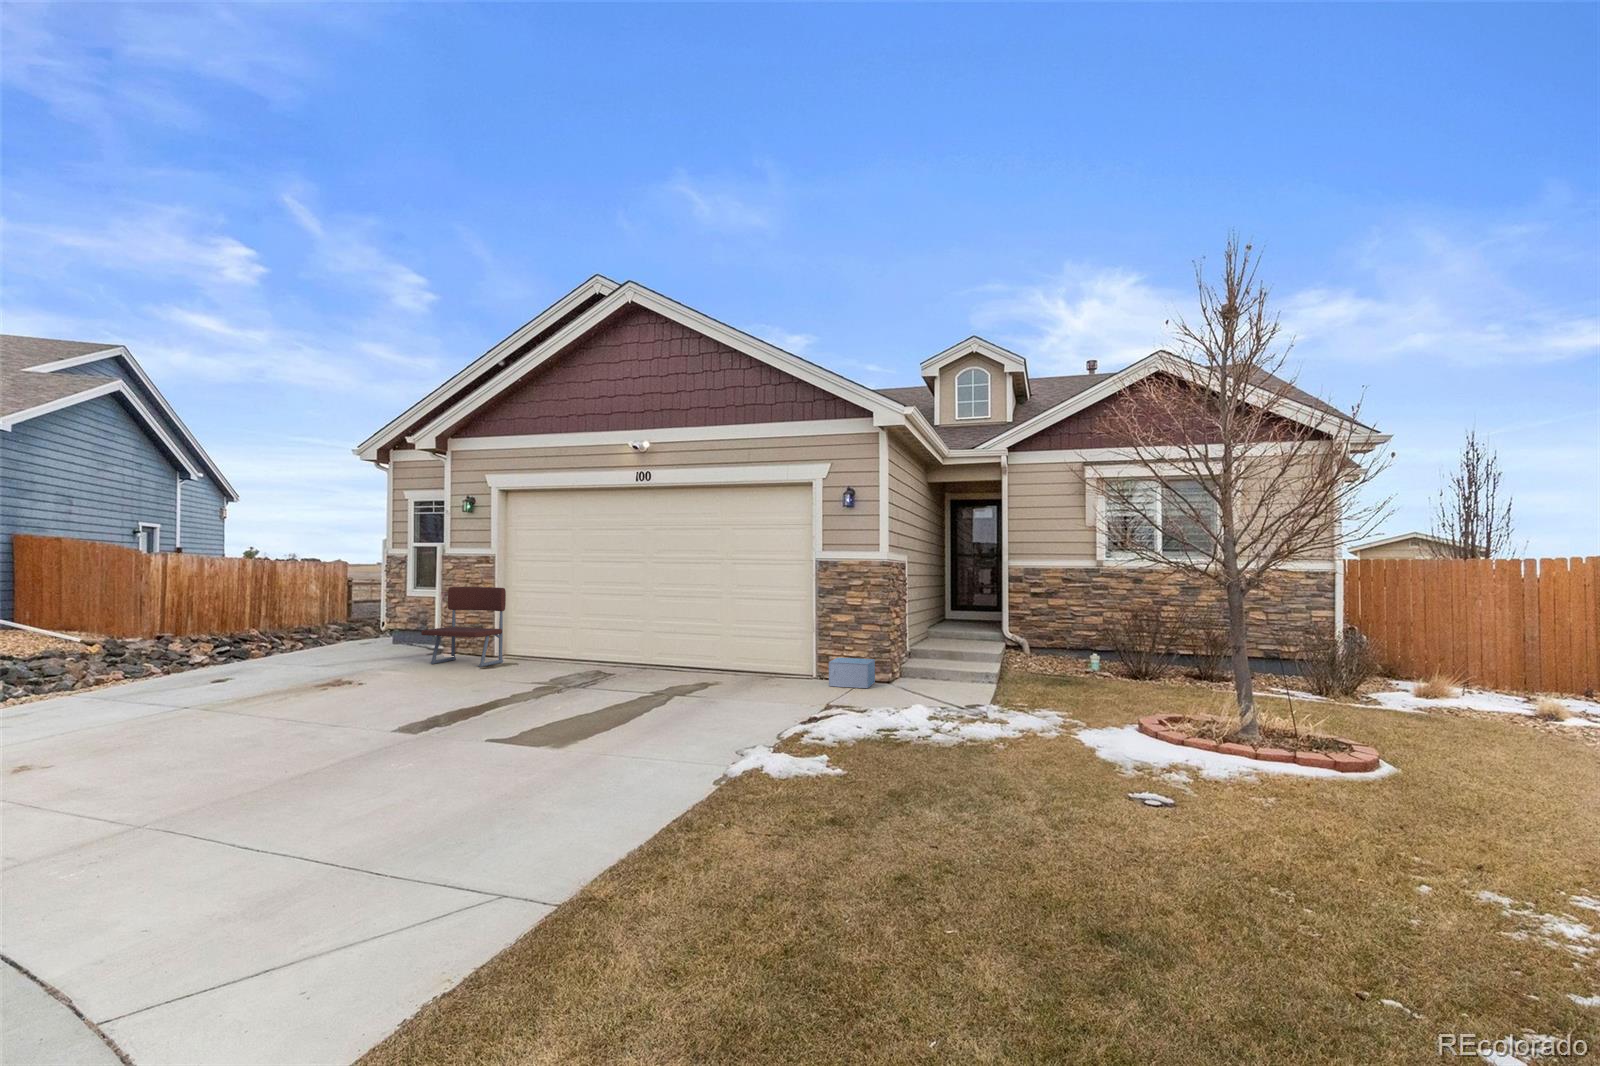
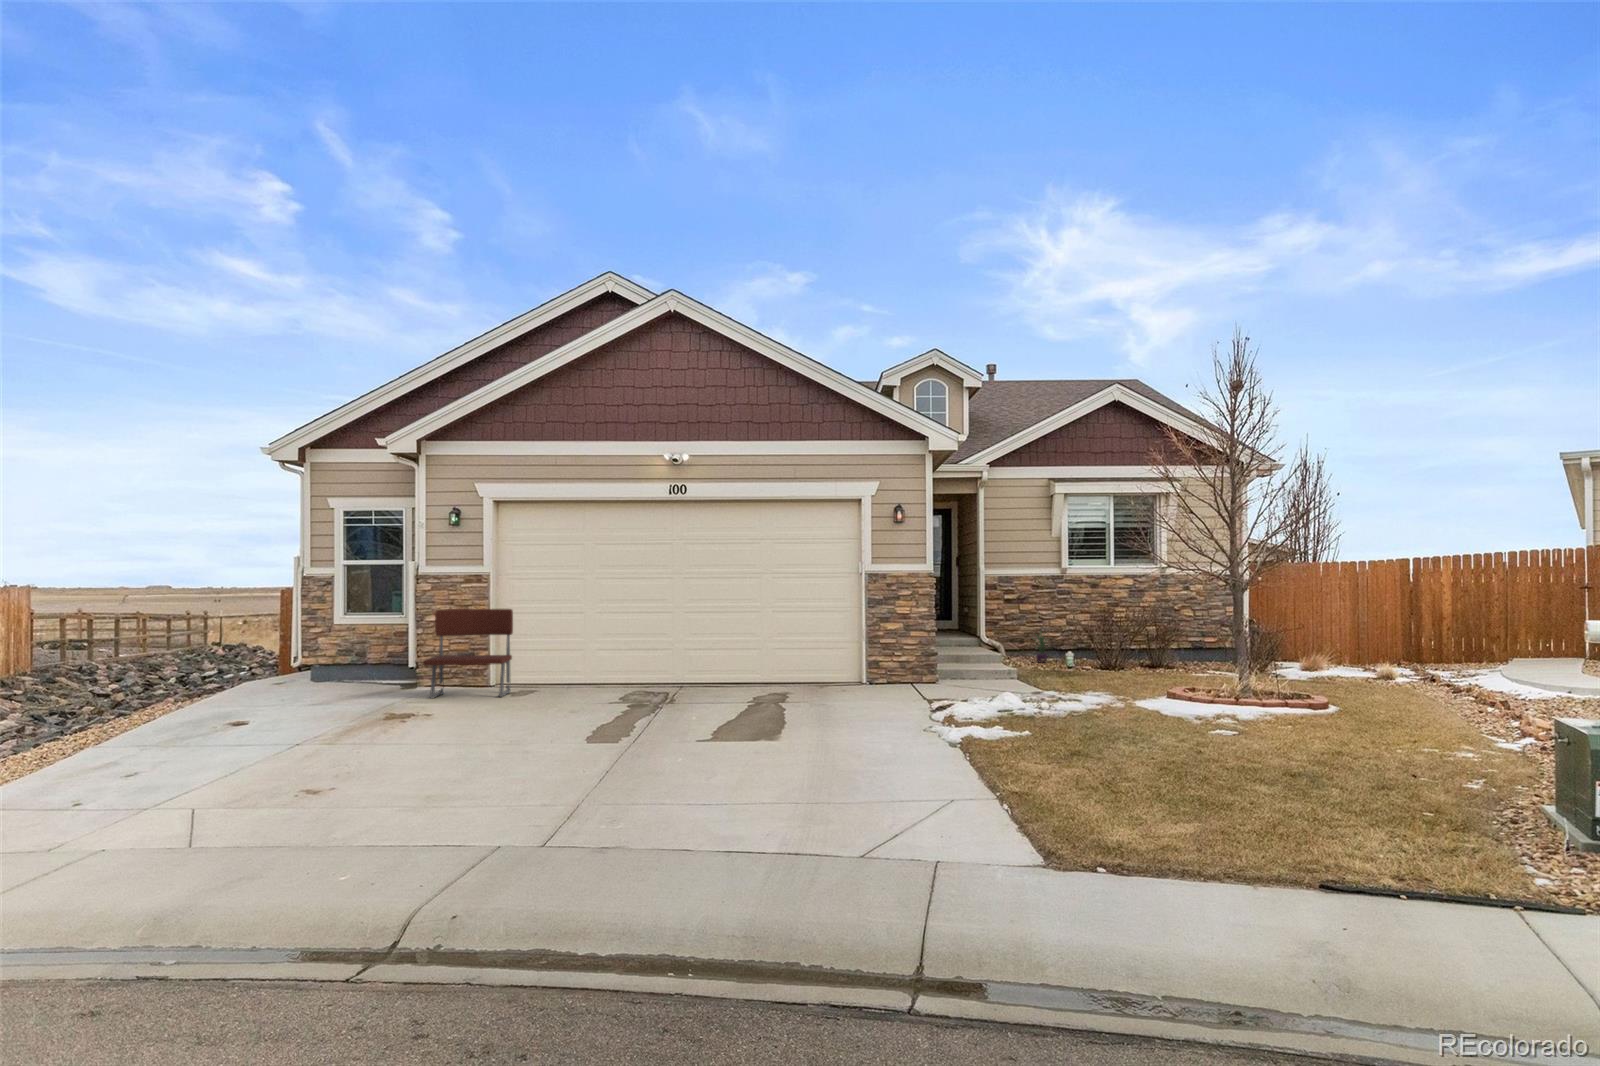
decorative plant: none [1045,628,1085,663] -> present [1036,632,1048,663]
storage box: present [829,658,875,688] -> none [889,663,930,689]

